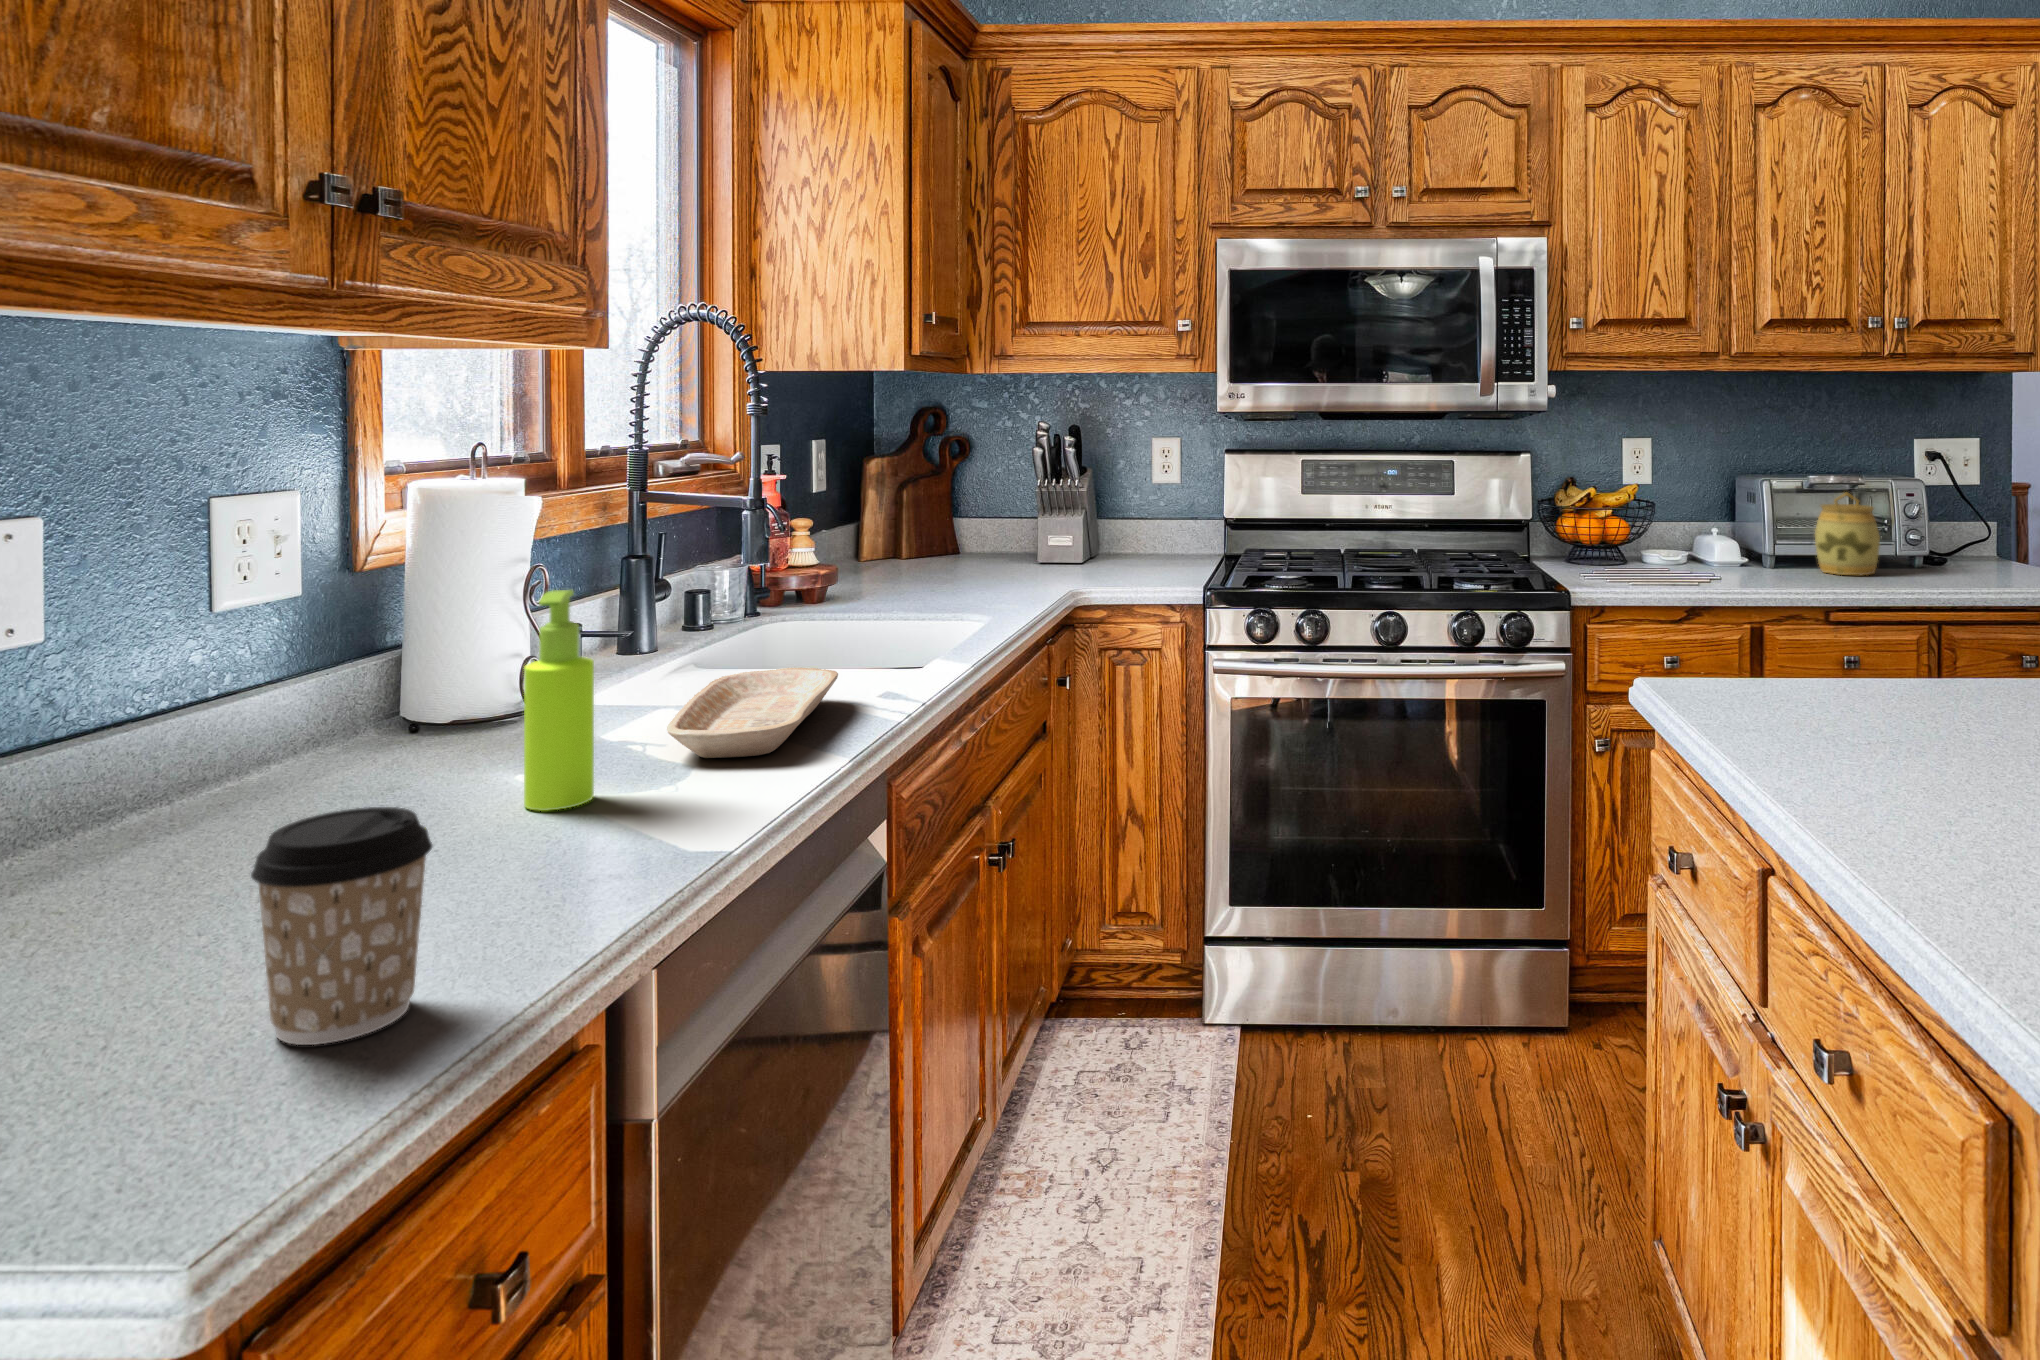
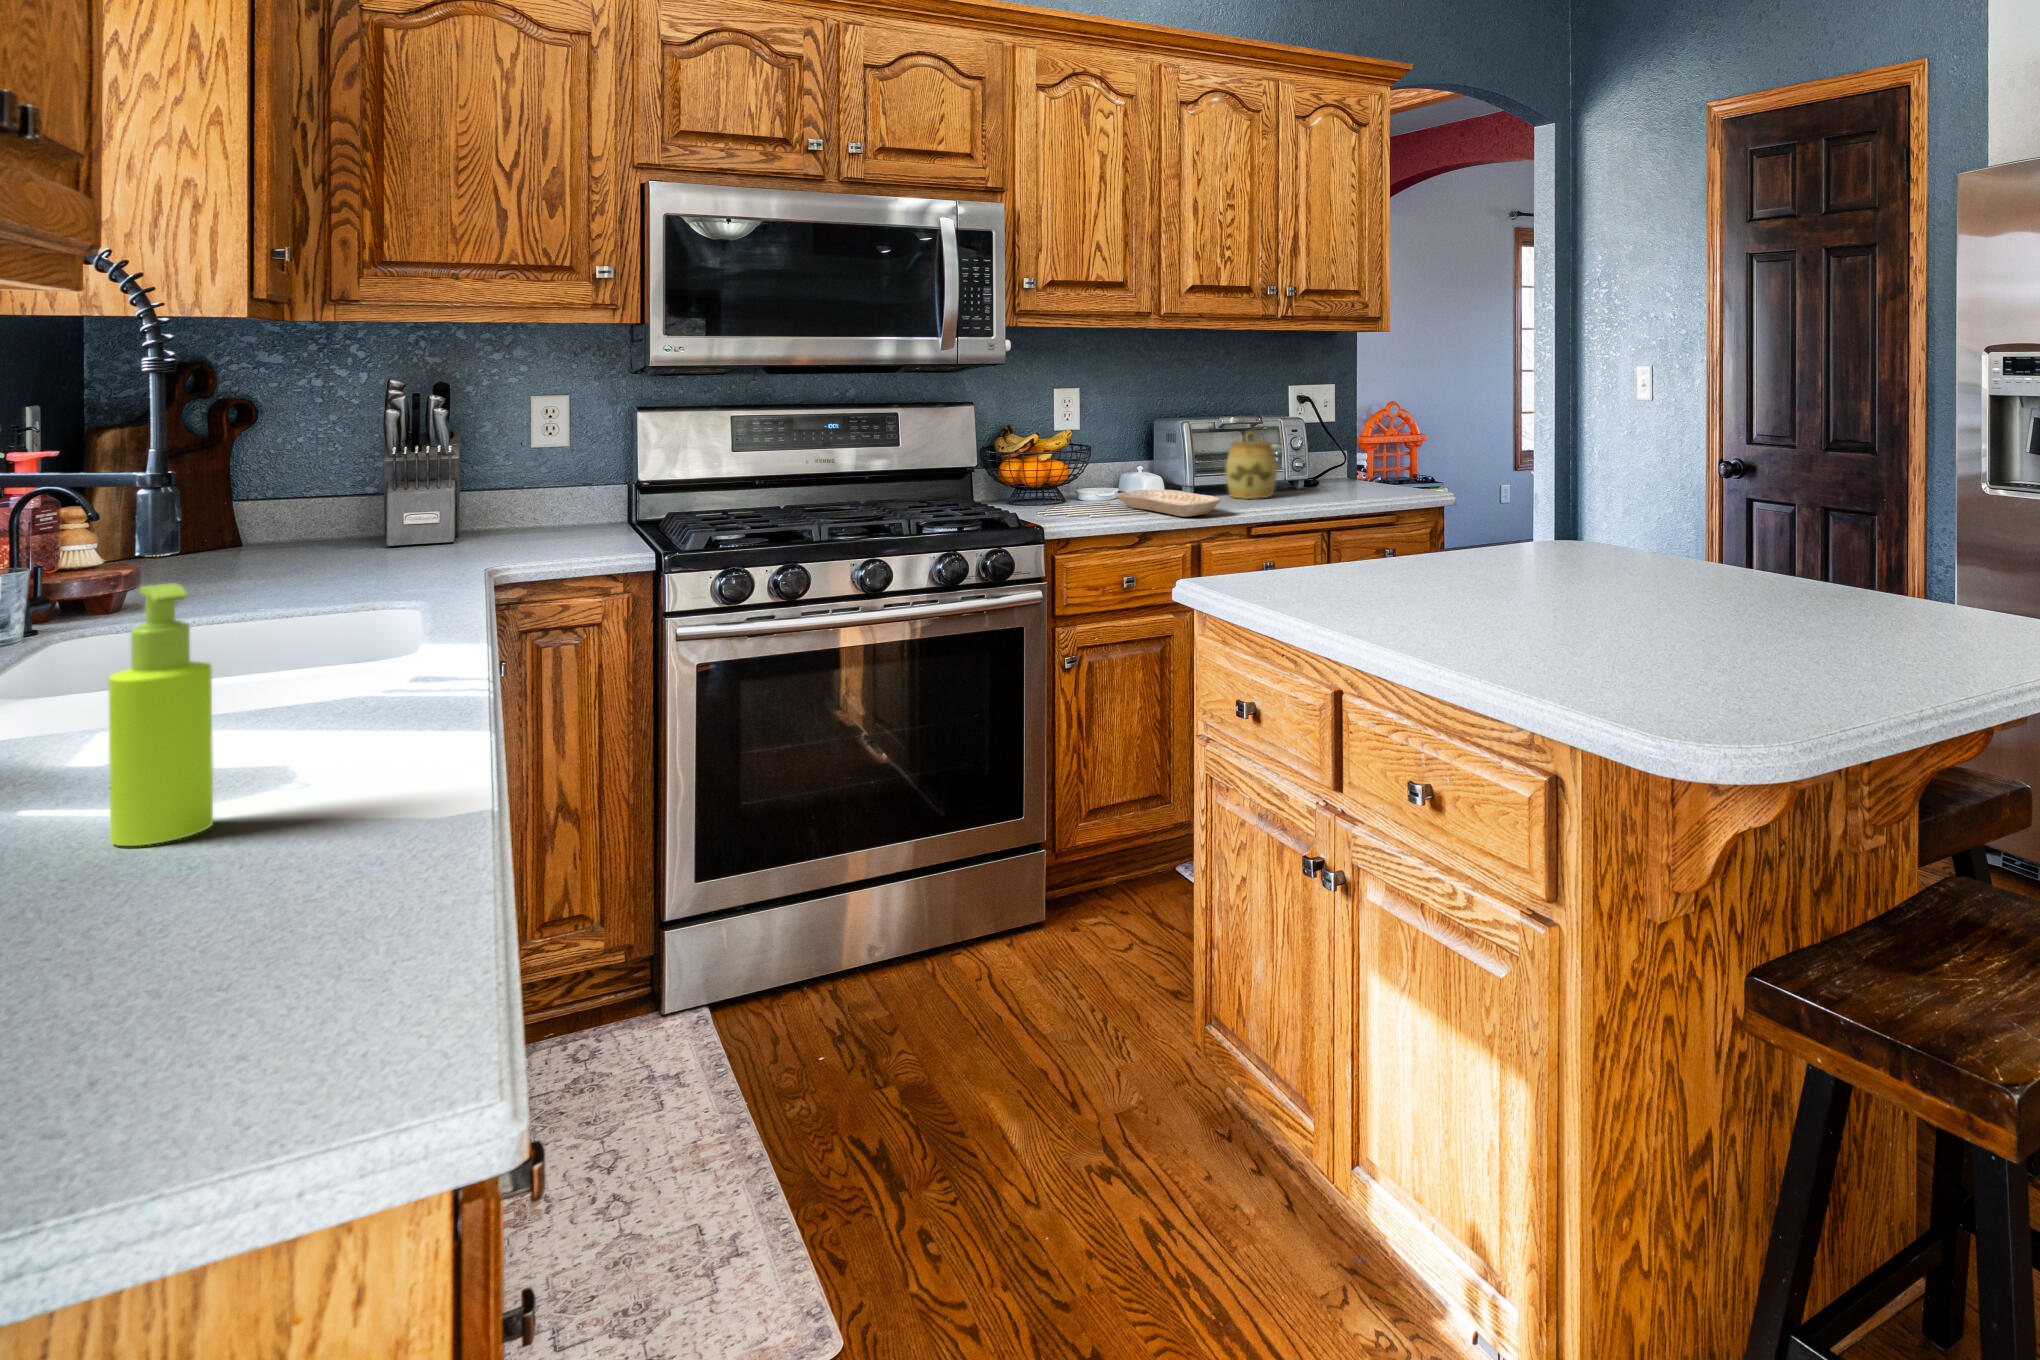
tray: present [667,668,838,758] -> present [1116,490,1221,517]
coffee cup: present [251,807,432,1045] -> none [181,791,396,1046]

